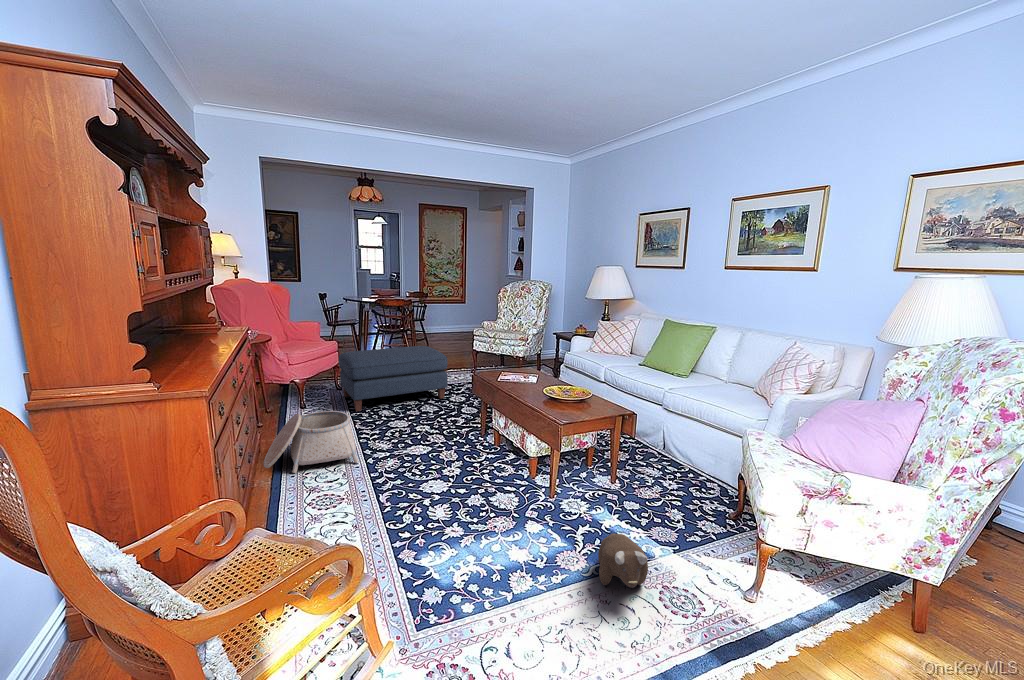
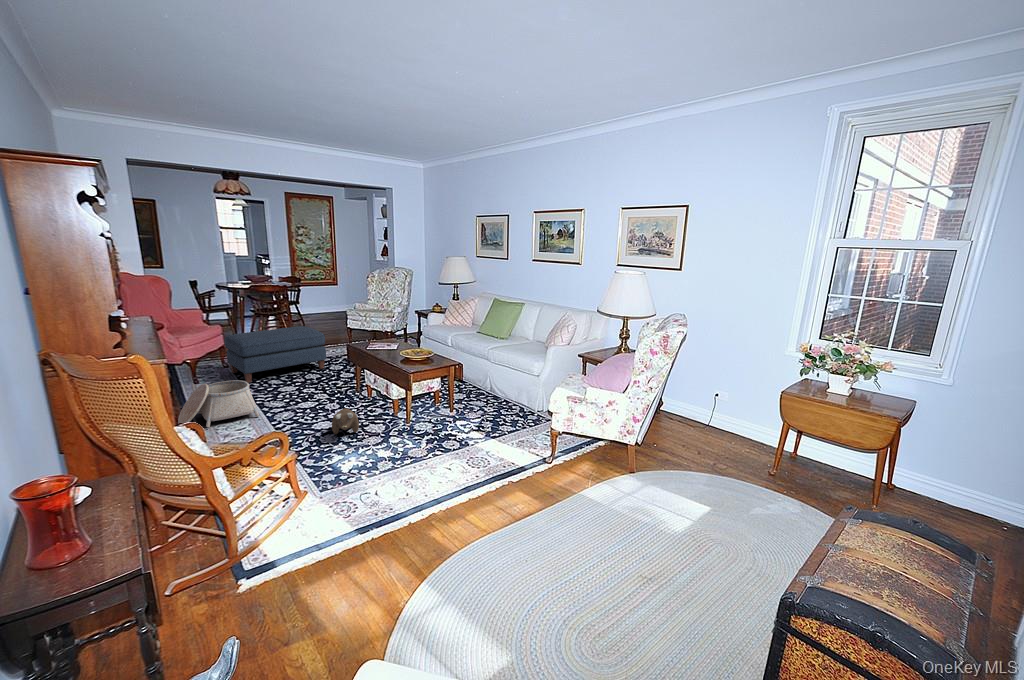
plush toy: present [598,533,648,588] -> present [332,408,359,434]

